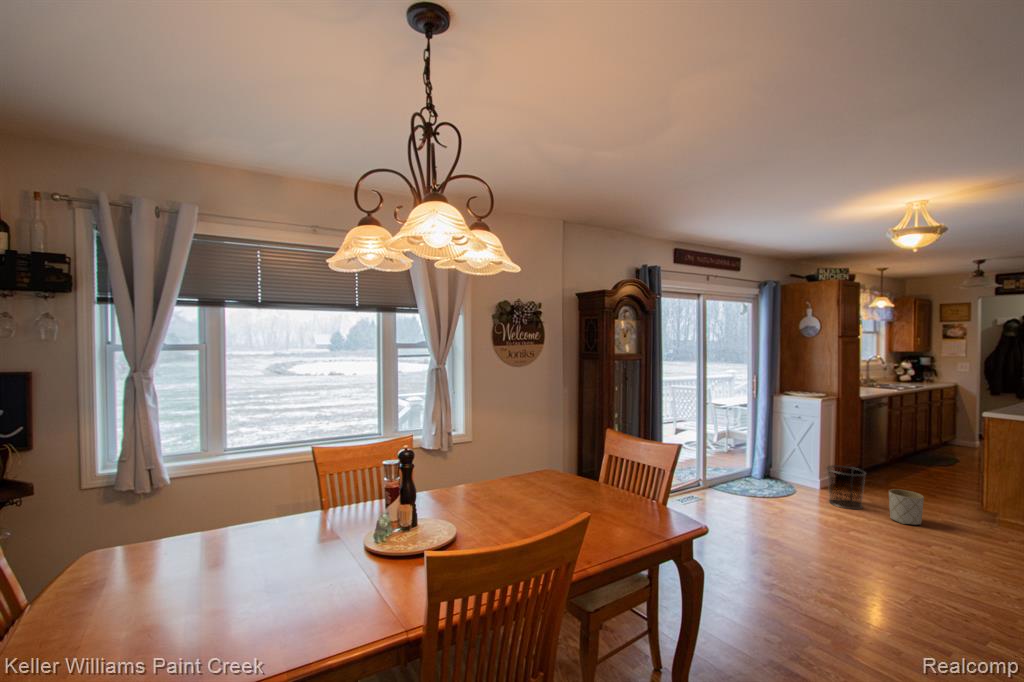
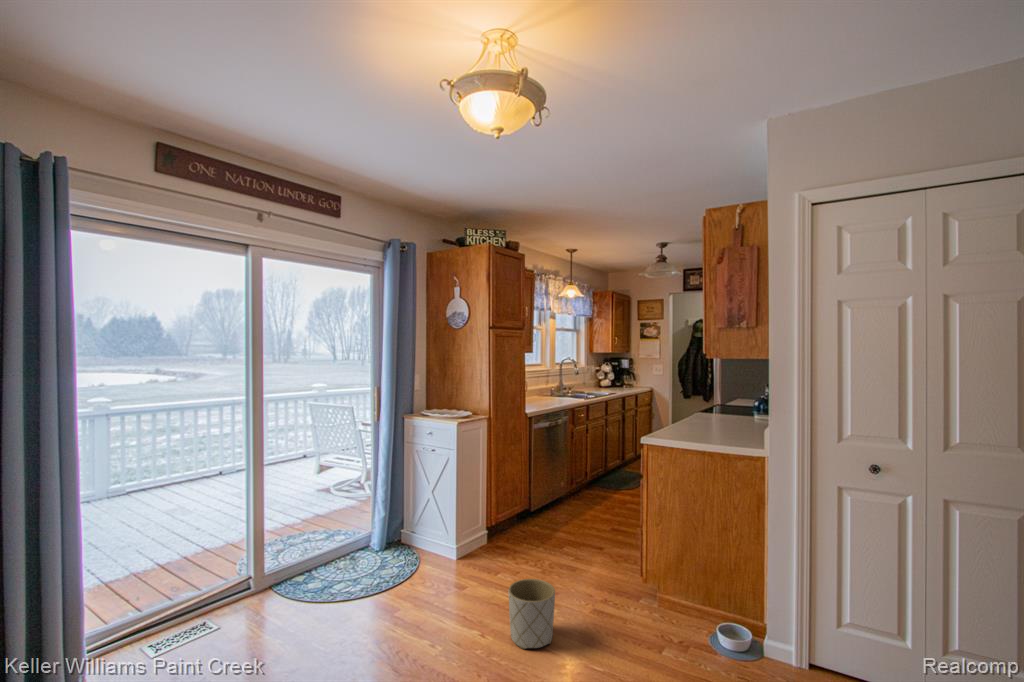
trash can: present [827,465,866,509] -> none [434,538,490,621]

